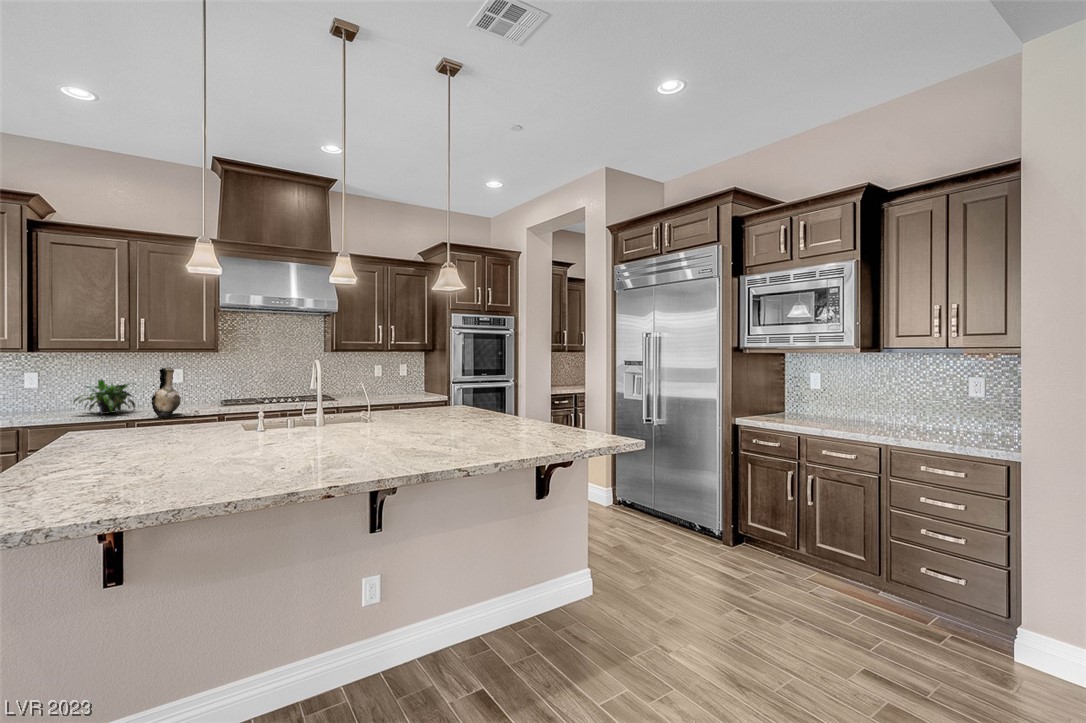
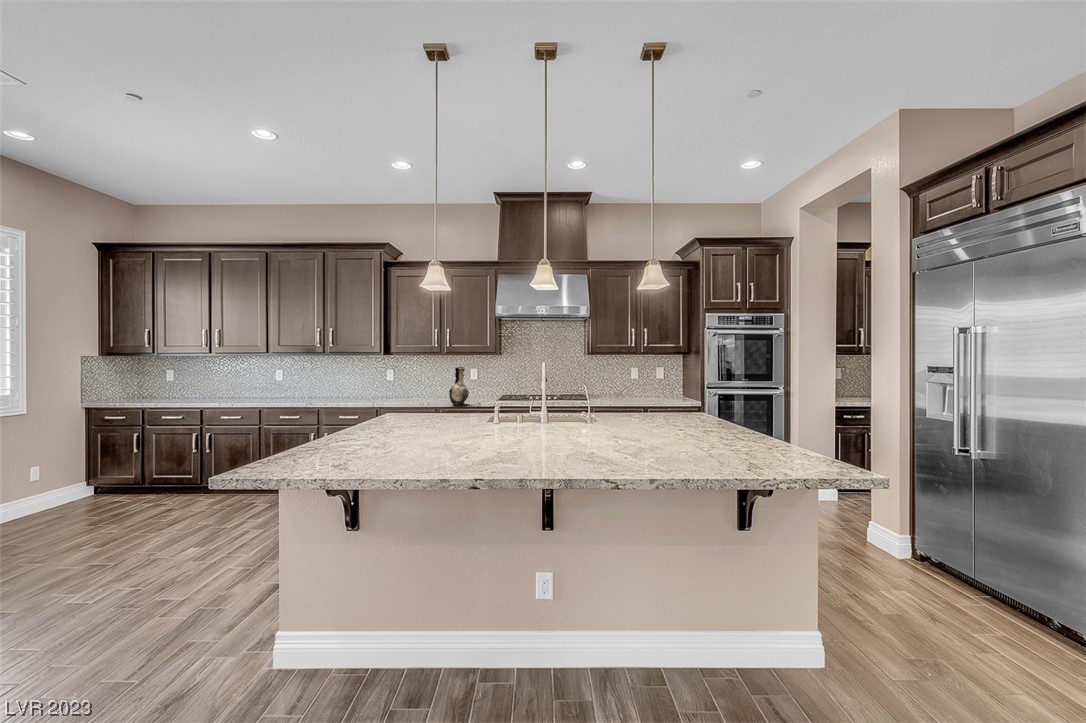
potted plant: present [73,379,135,414] -> none [407,375,445,401]

